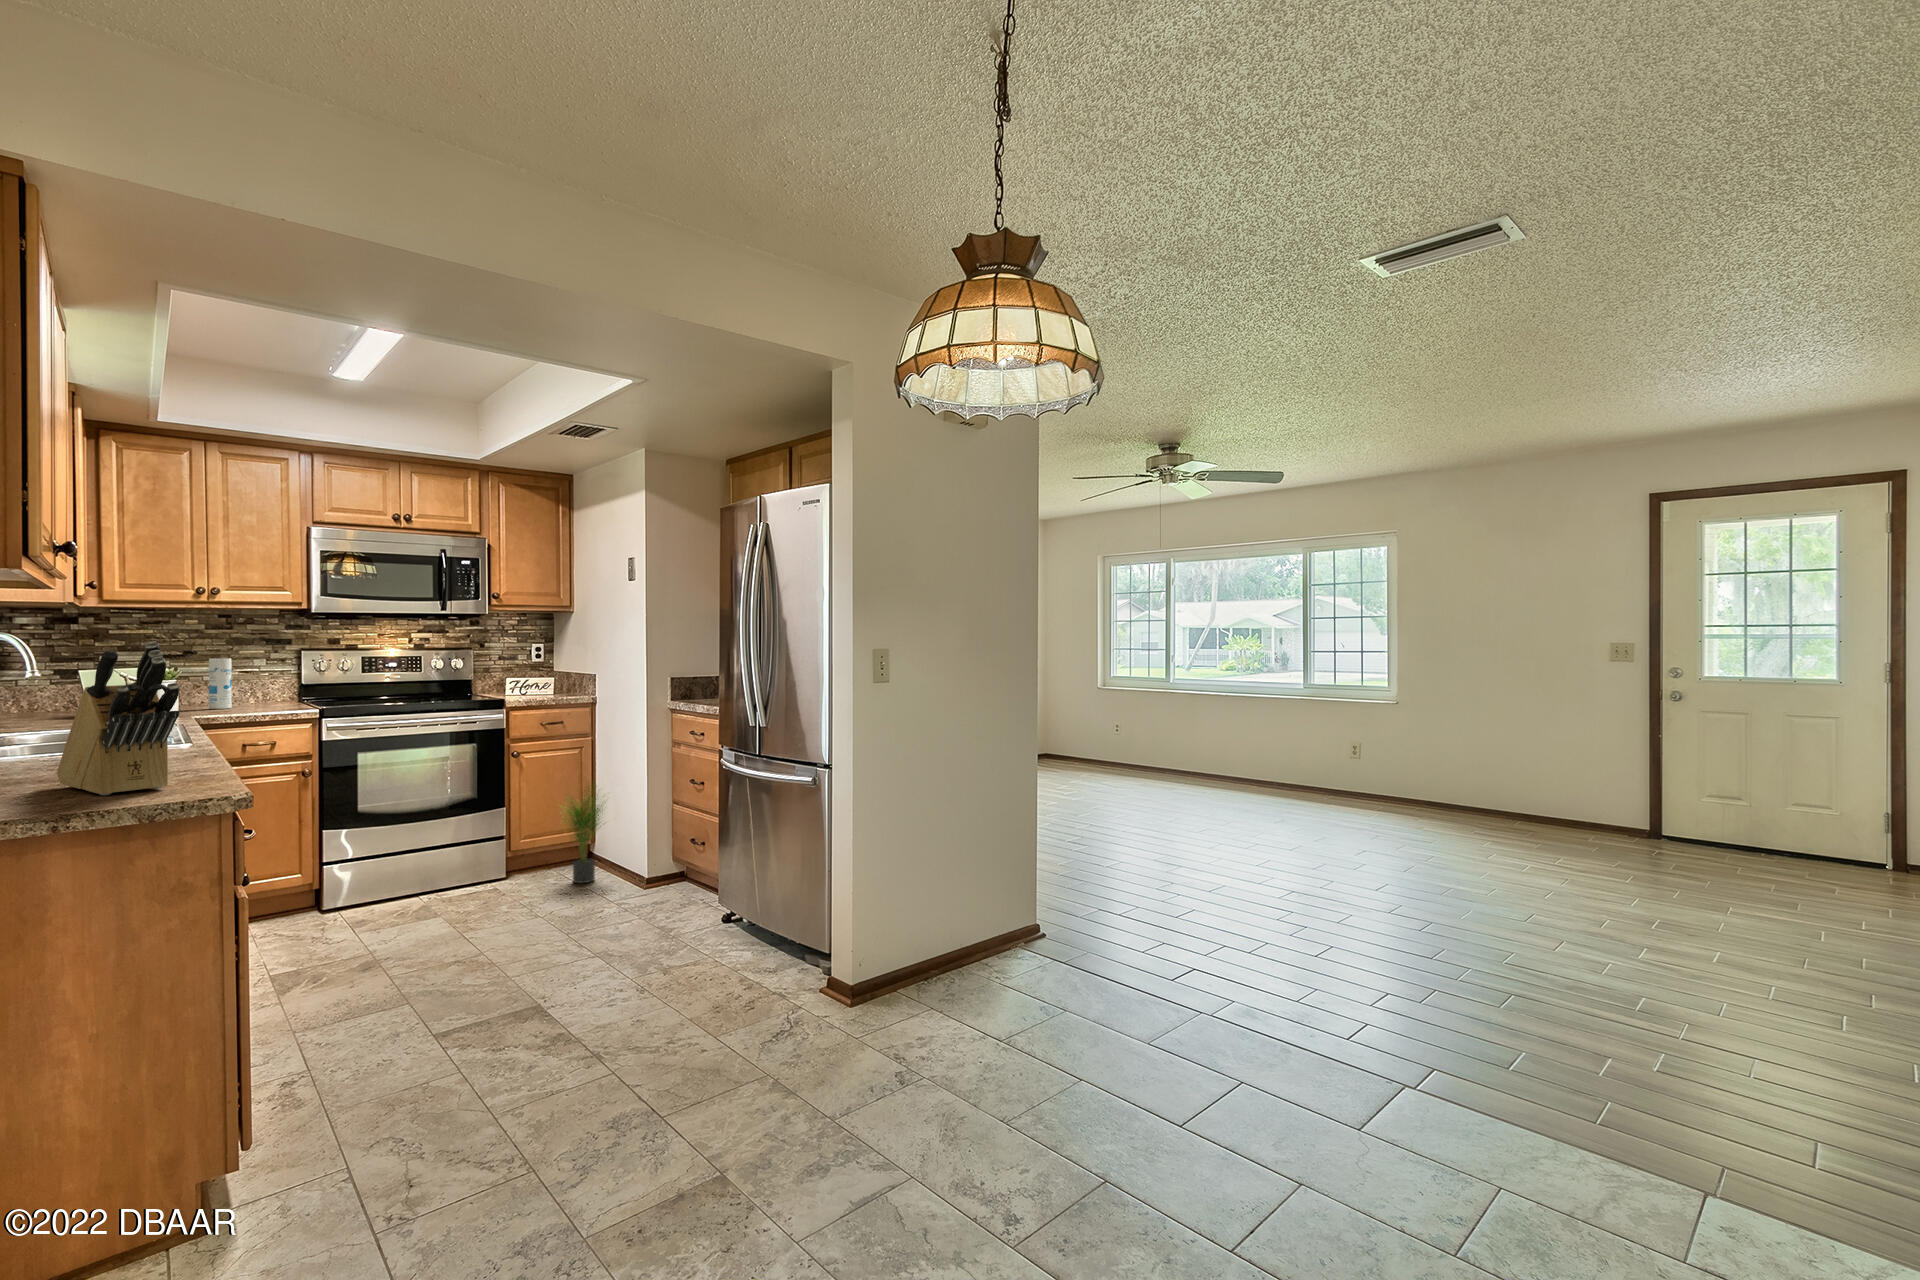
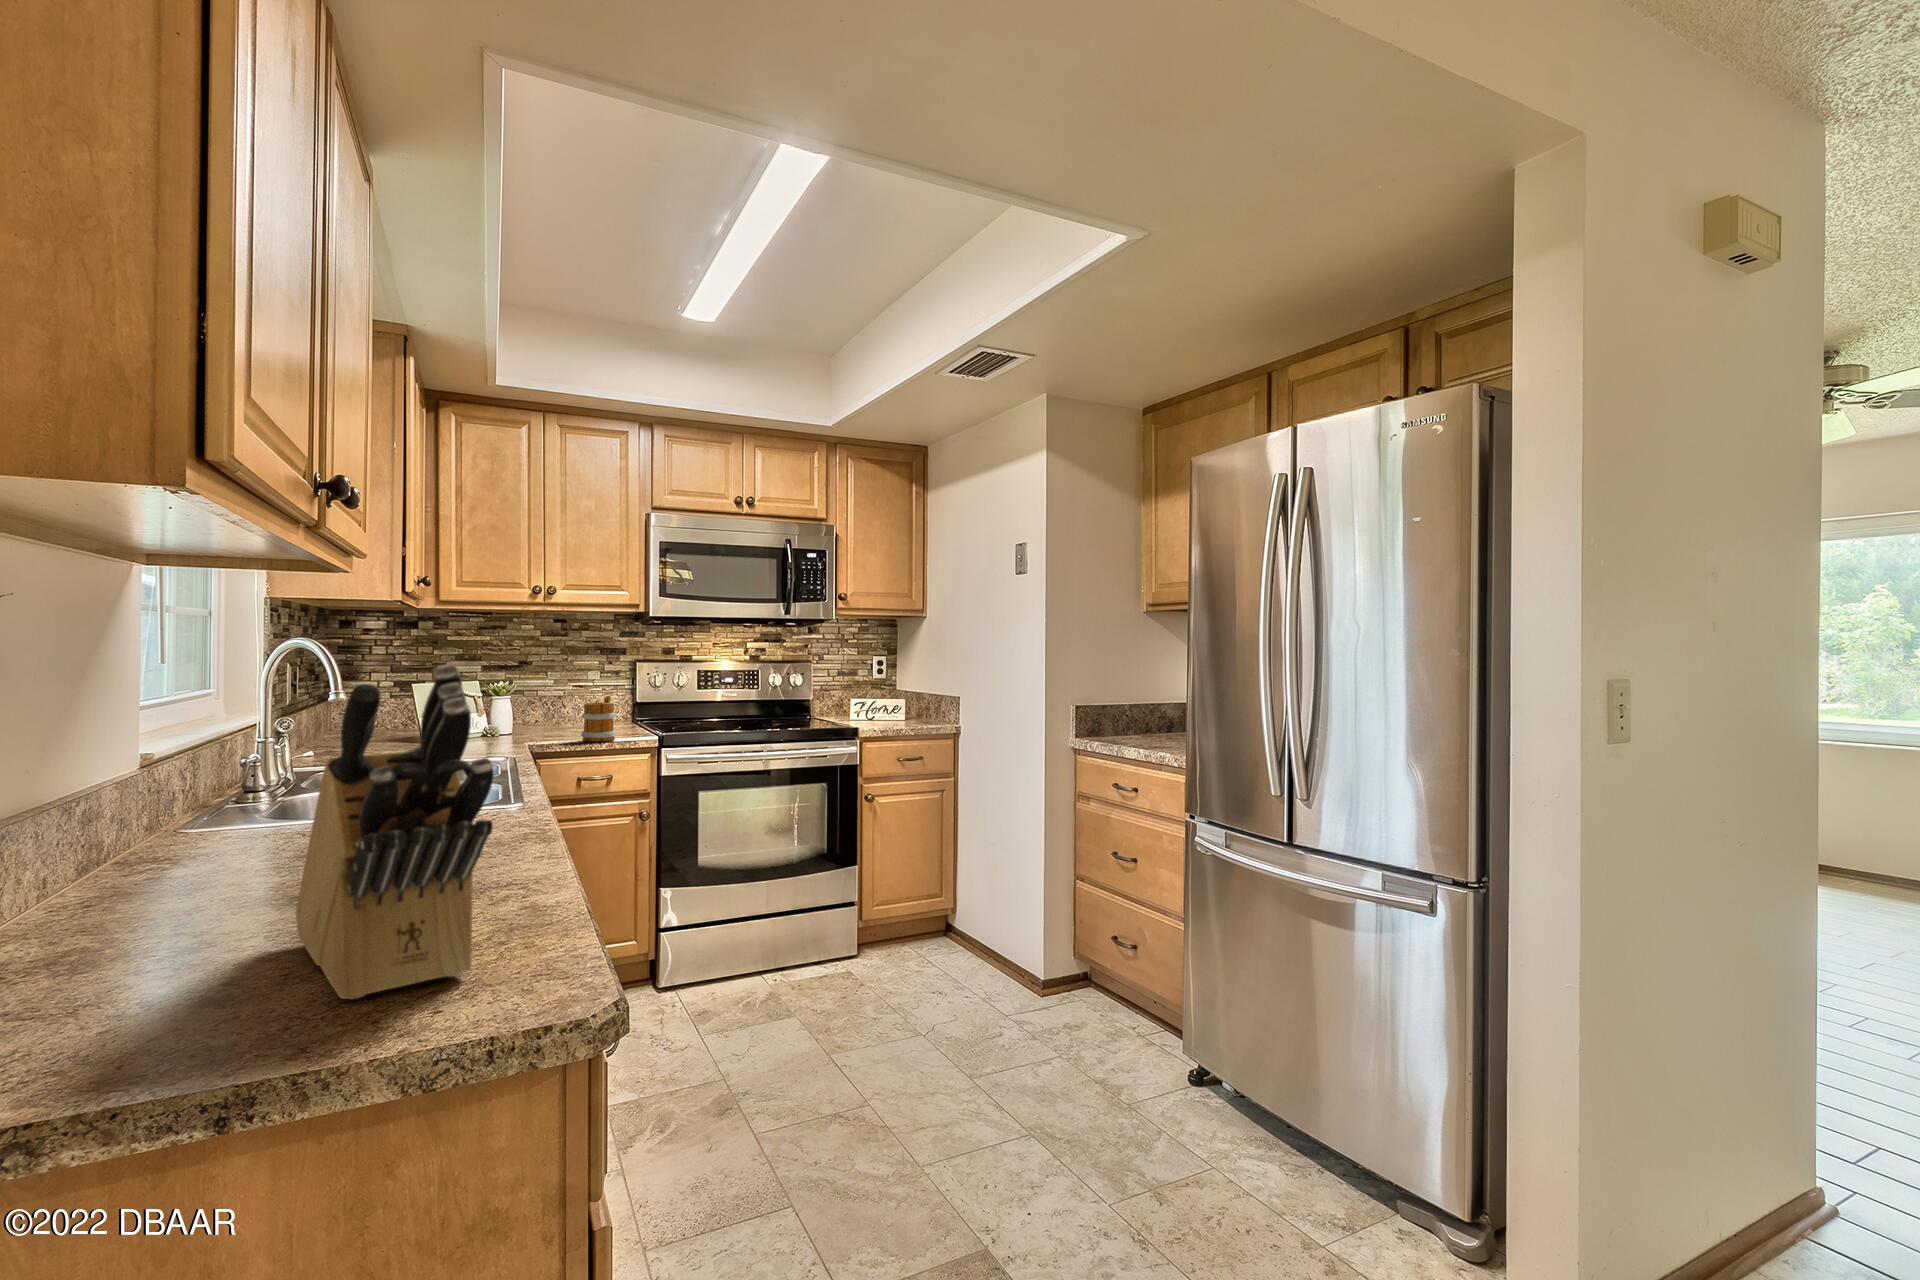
canister: present [209,658,232,709] -> none [542,670,566,730]
mug: none [246,678,279,715] -> present [581,696,616,742]
potted plant: present [565,788,606,883] -> none [920,835,1000,973]

